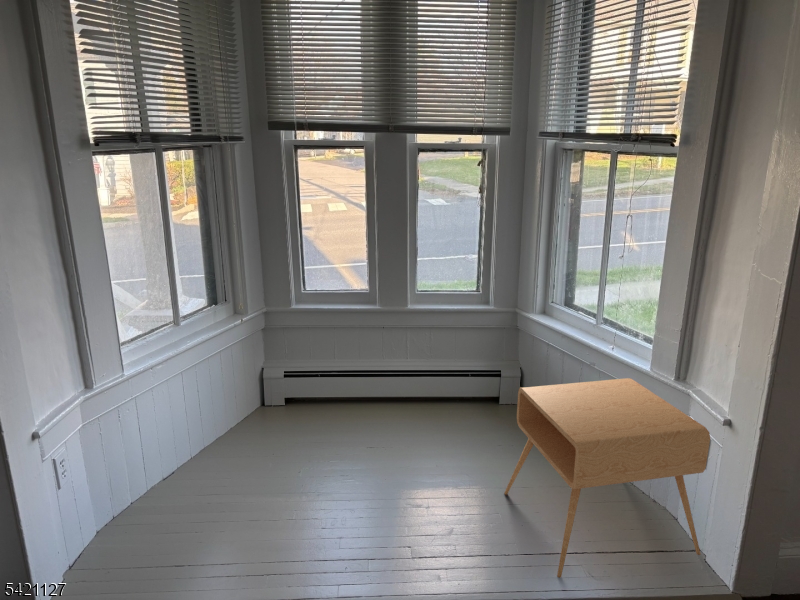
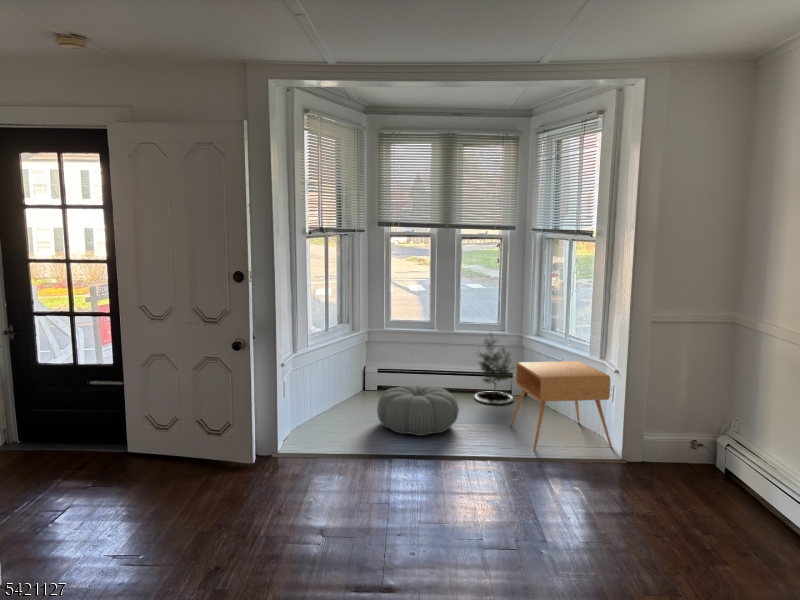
potted tree: none [440,311,509,432] -> present [475,339,513,404]
pouf: none [260,422,413,542] -> present [377,385,459,436]

